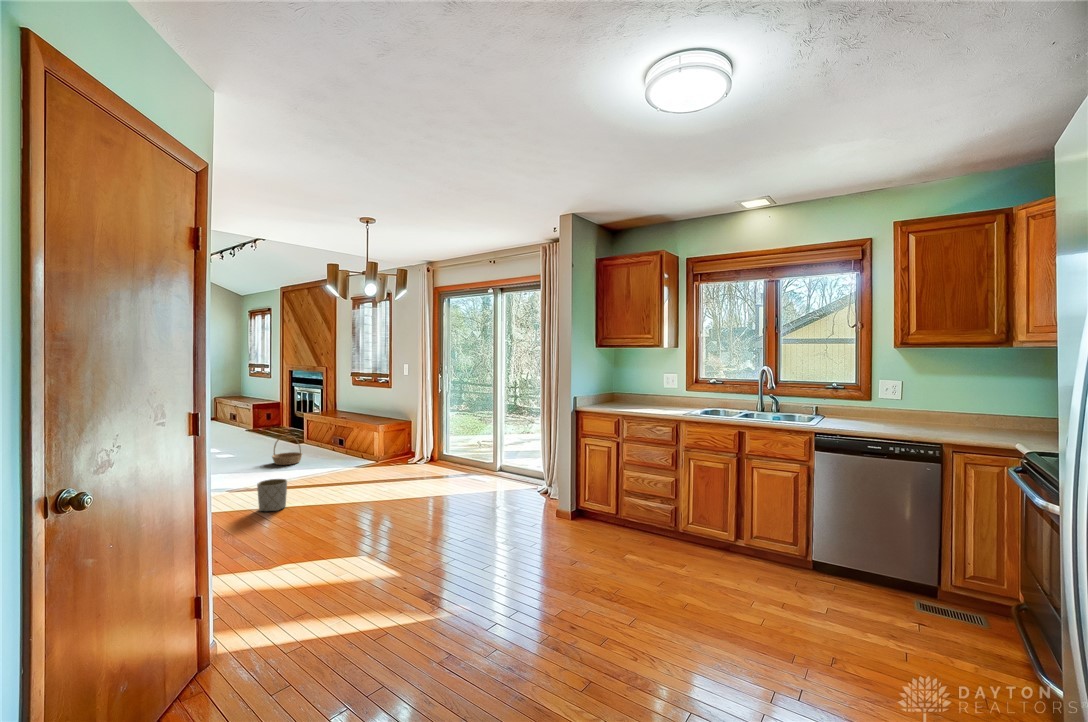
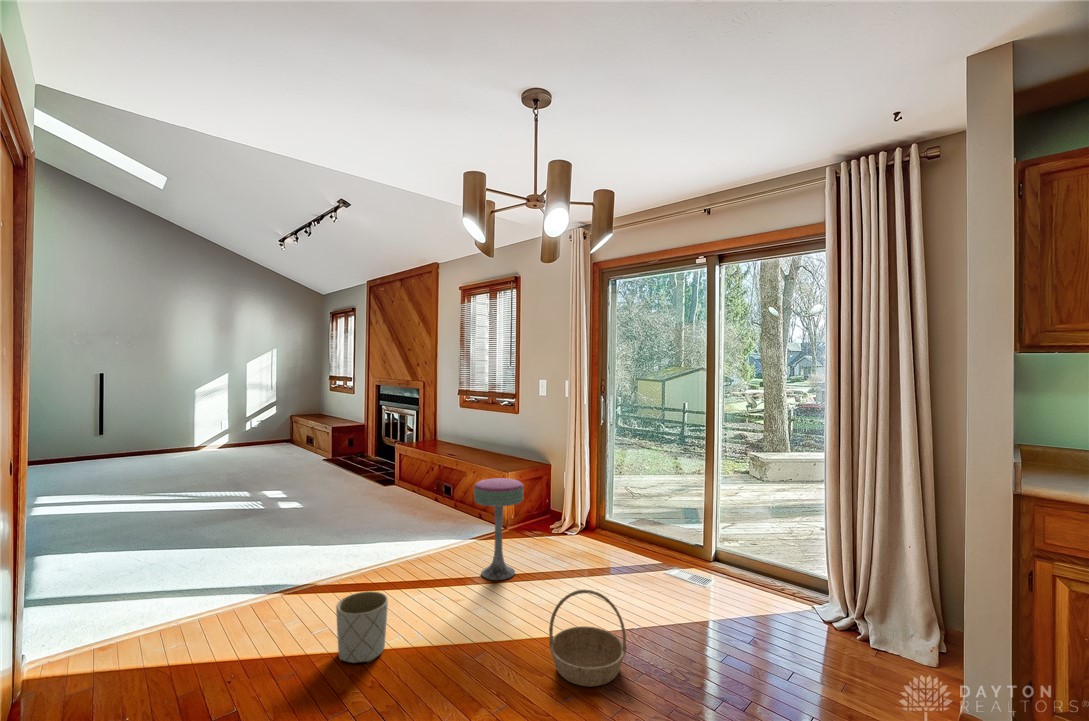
bar stool: none [347,424,379,483] -> present [474,478,523,580]
basket: present [272,435,302,465] -> present [549,590,627,686]

